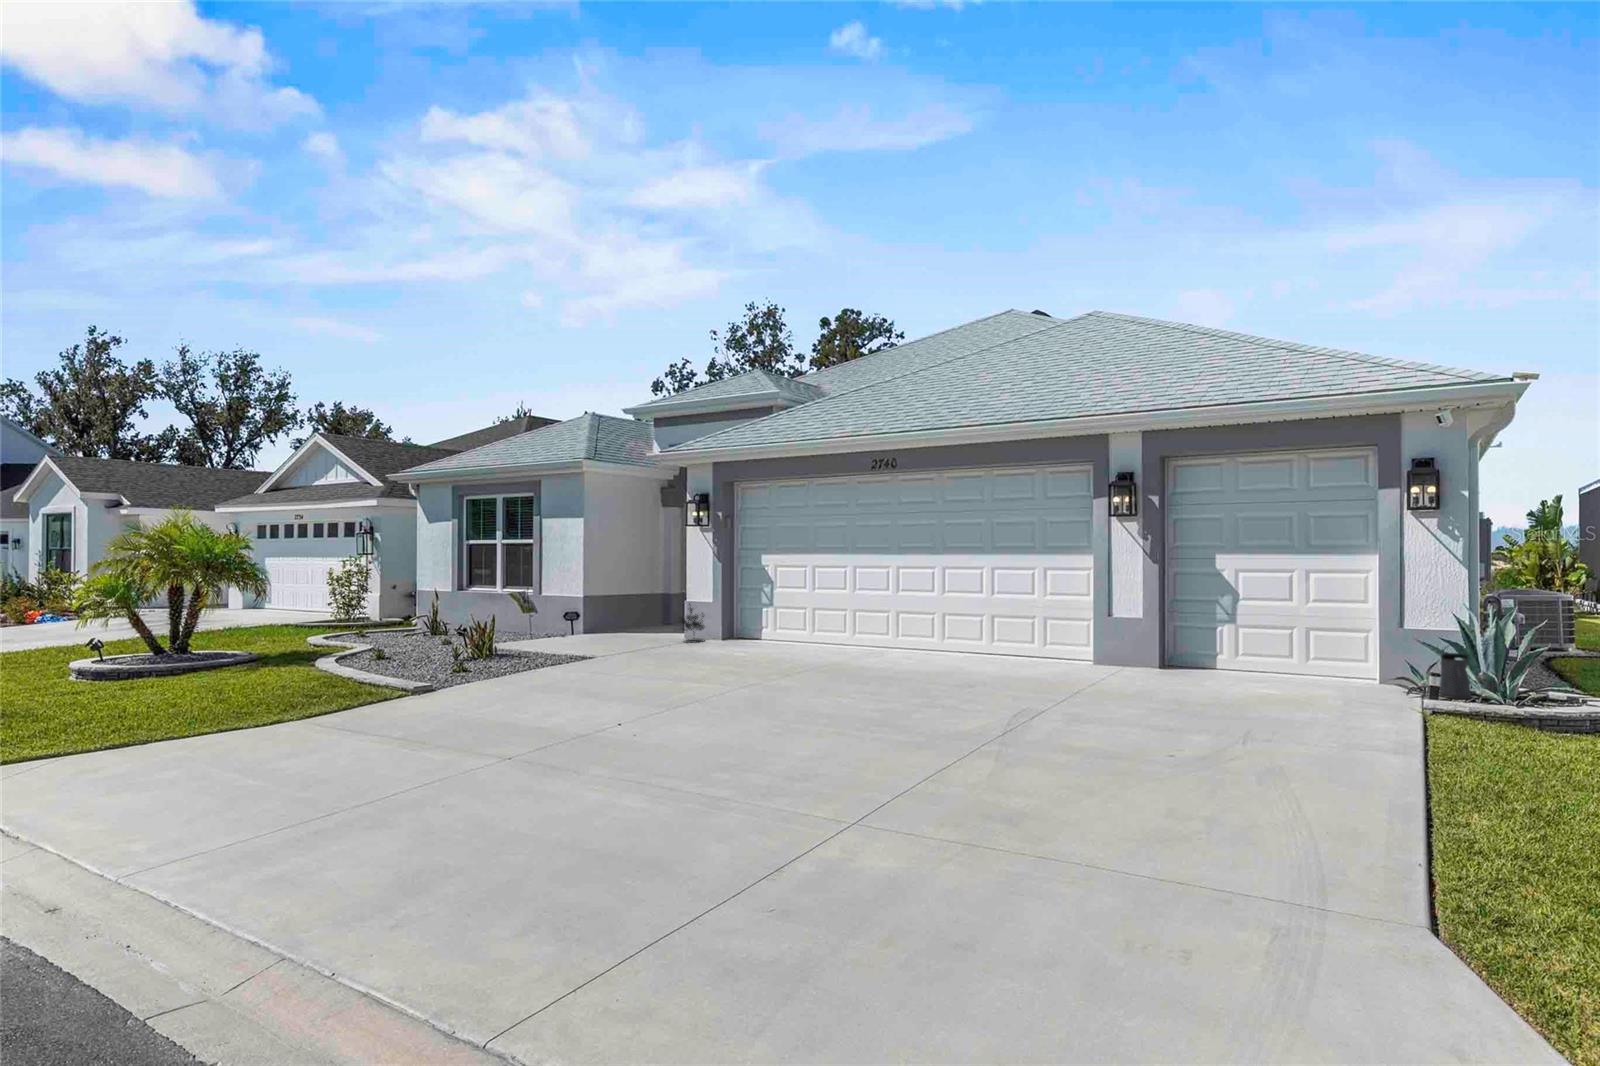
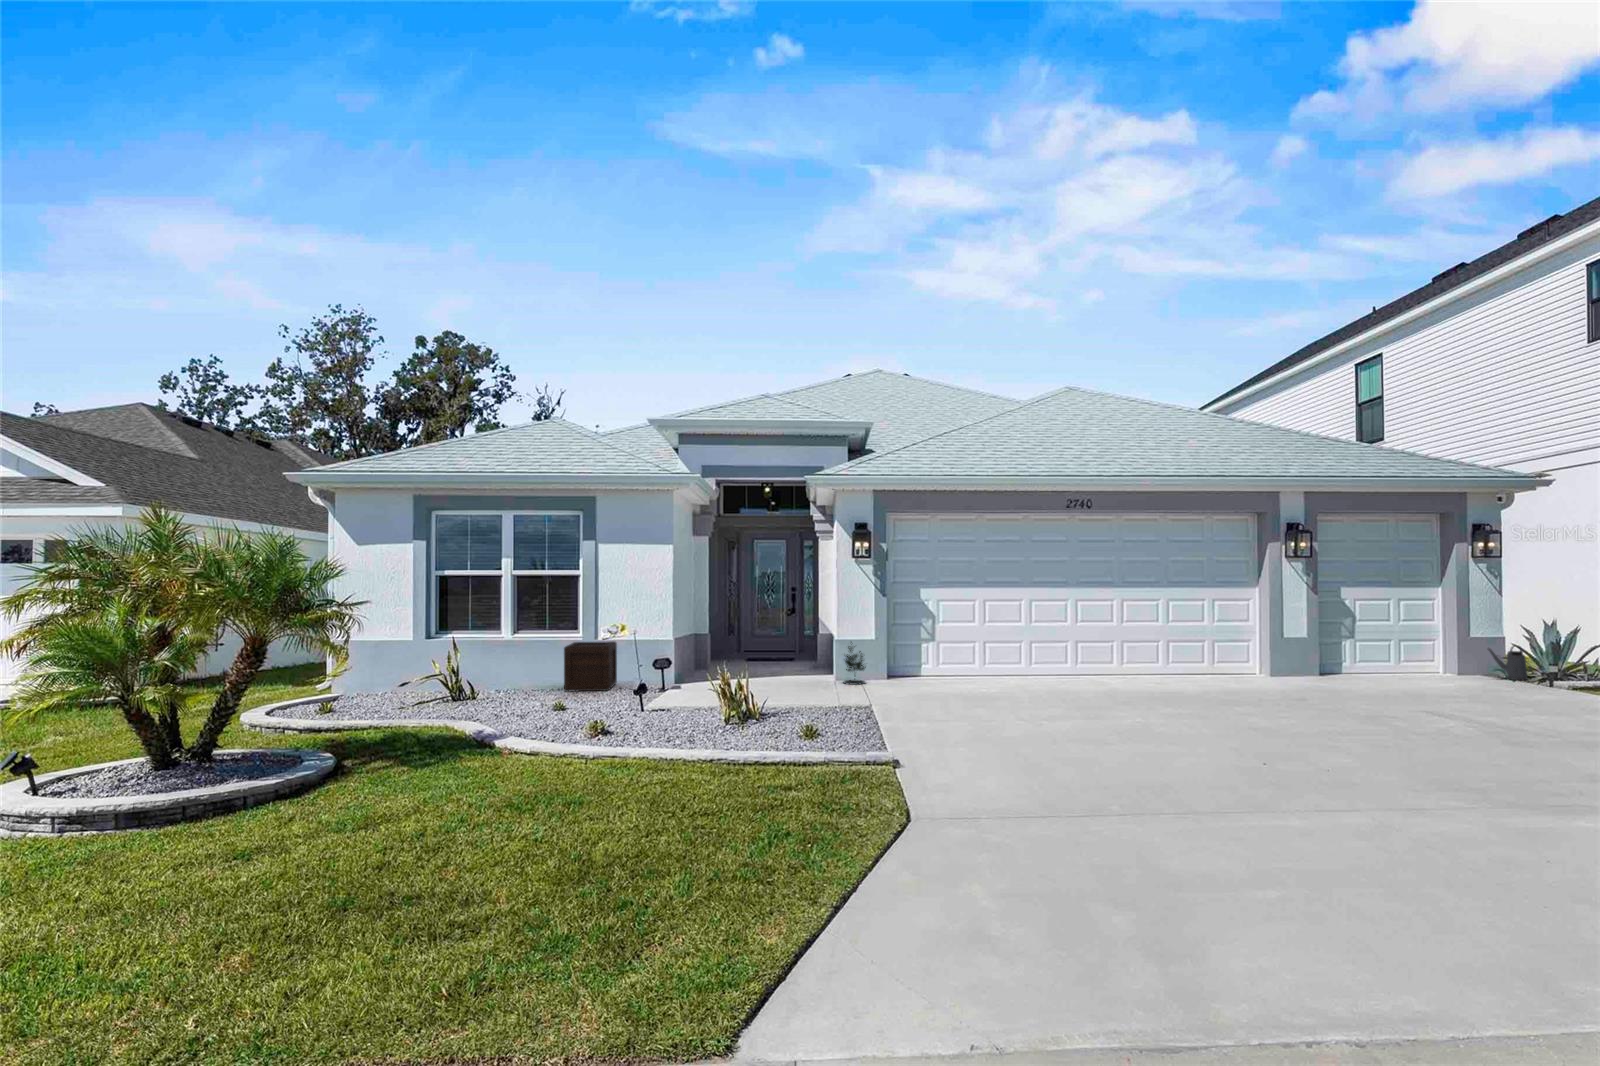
wooden crate: none [500,596,552,635] -> present [564,641,617,691]

